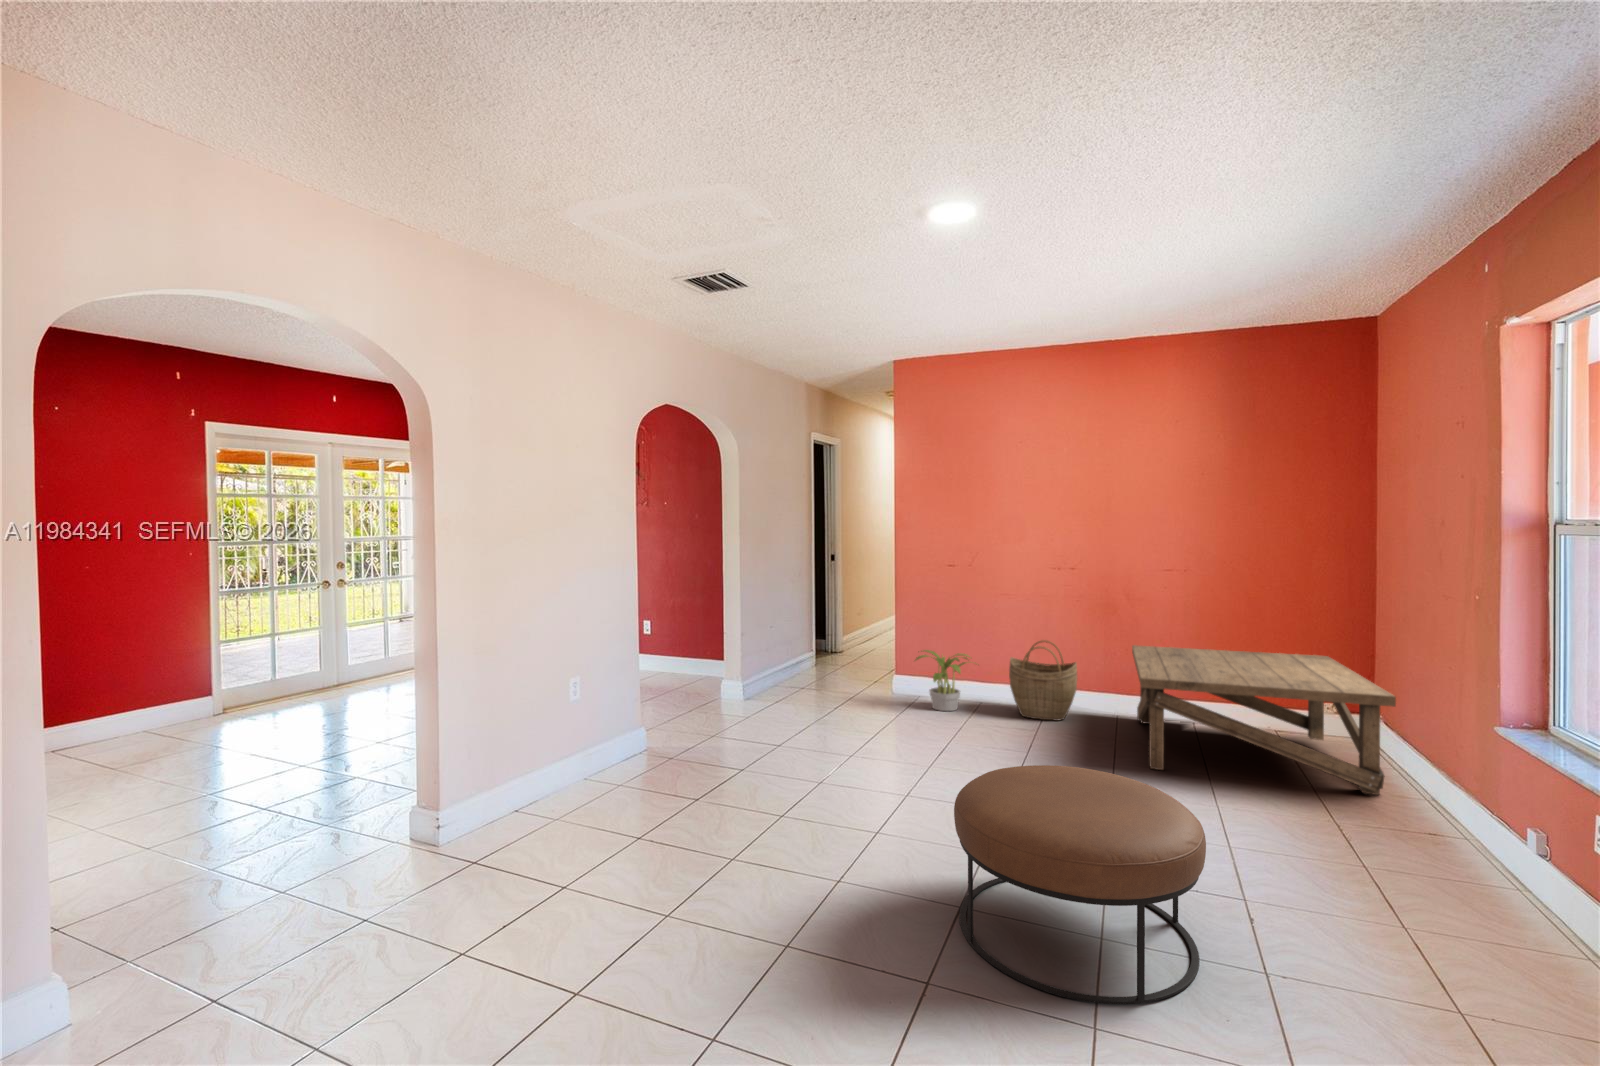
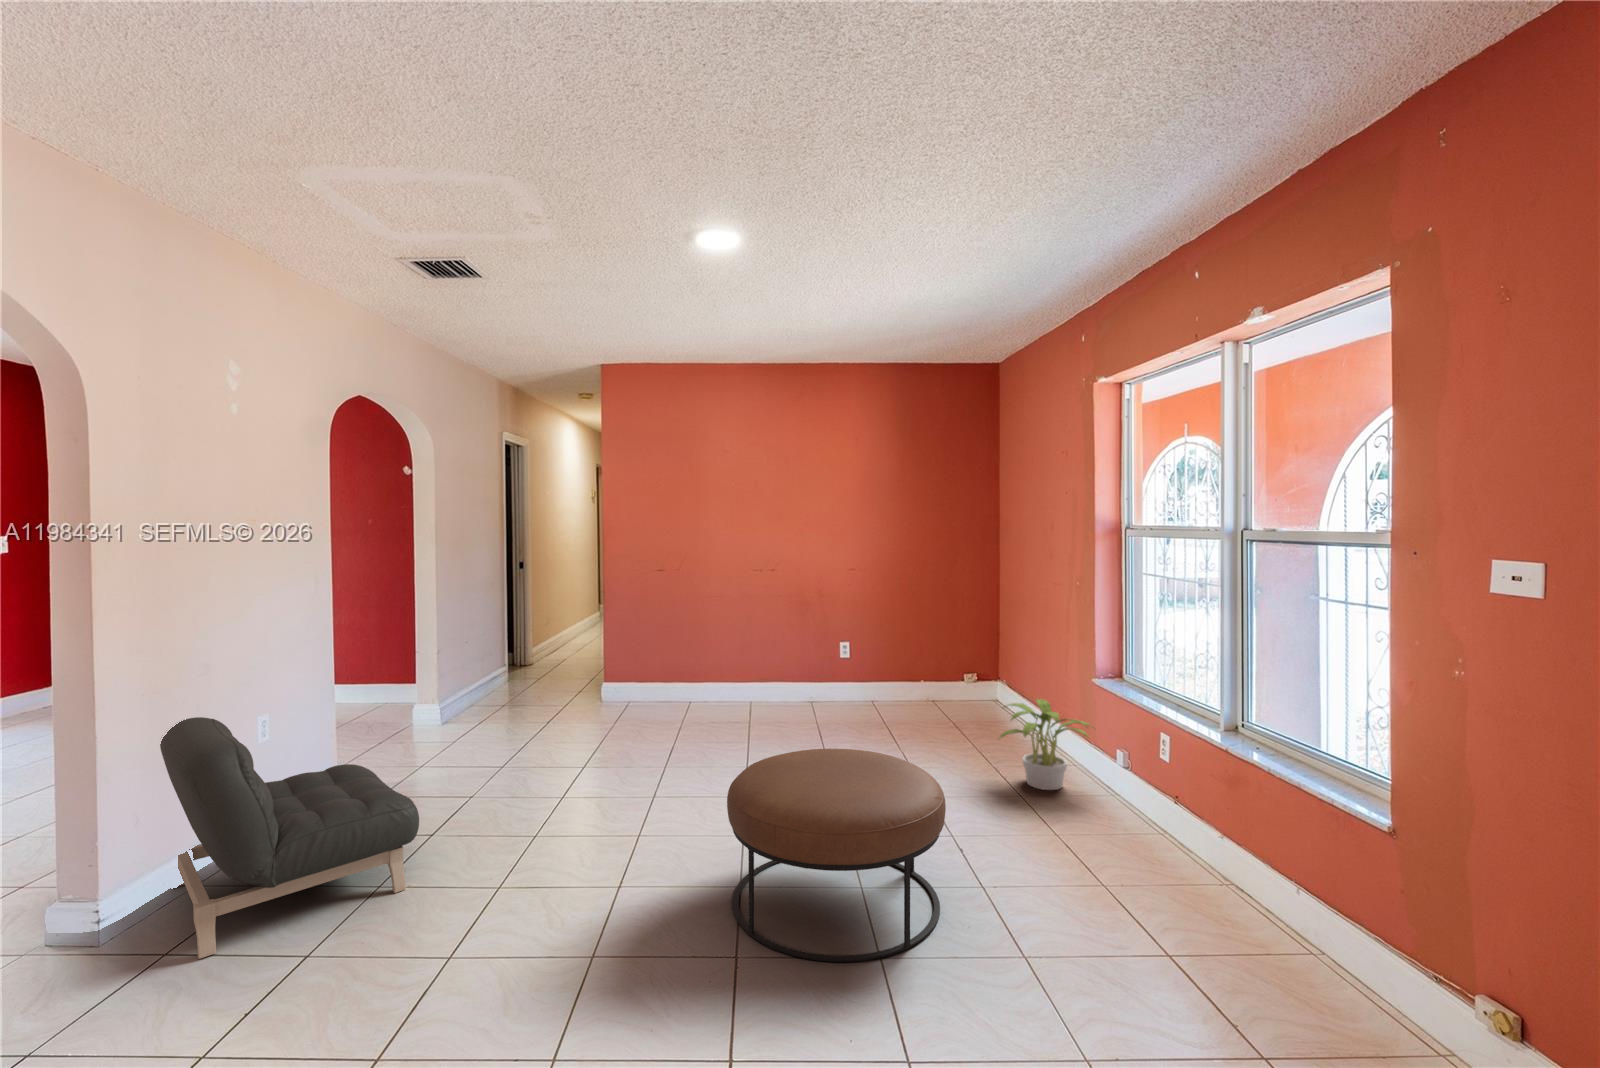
woven basket: present [1009,640,1078,721] -> none [721,637,782,713]
coffee table: present [1132,645,1396,795] -> none [826,635,1025,744]
potted plant: present [915,650,969,711] -> present [999,699,1089,790]
armchair: none [542,673,706,852] -> present [160,717,419,959]

